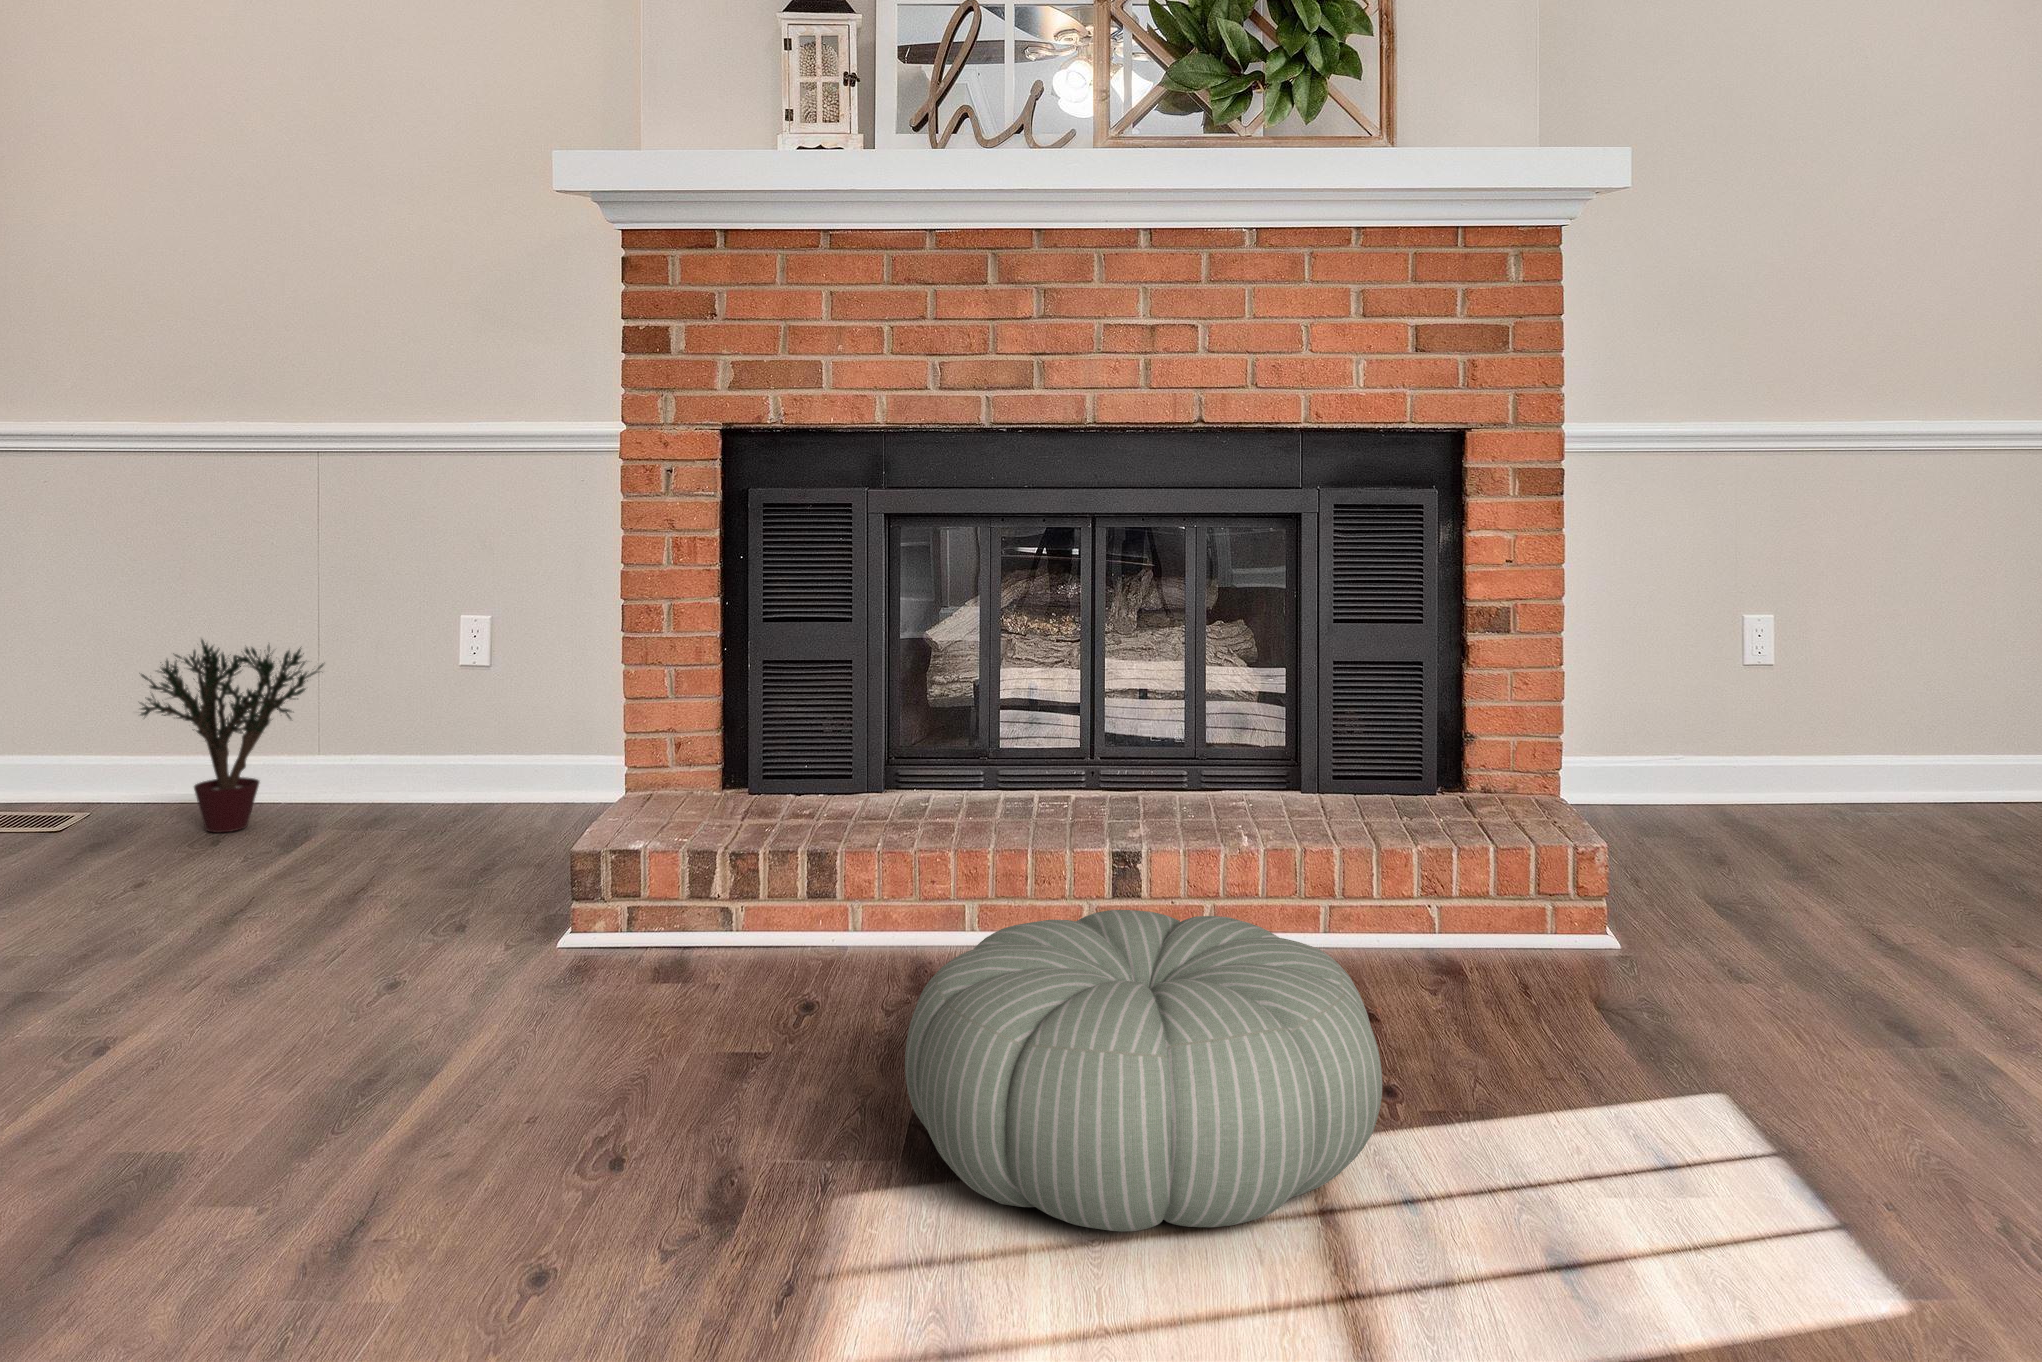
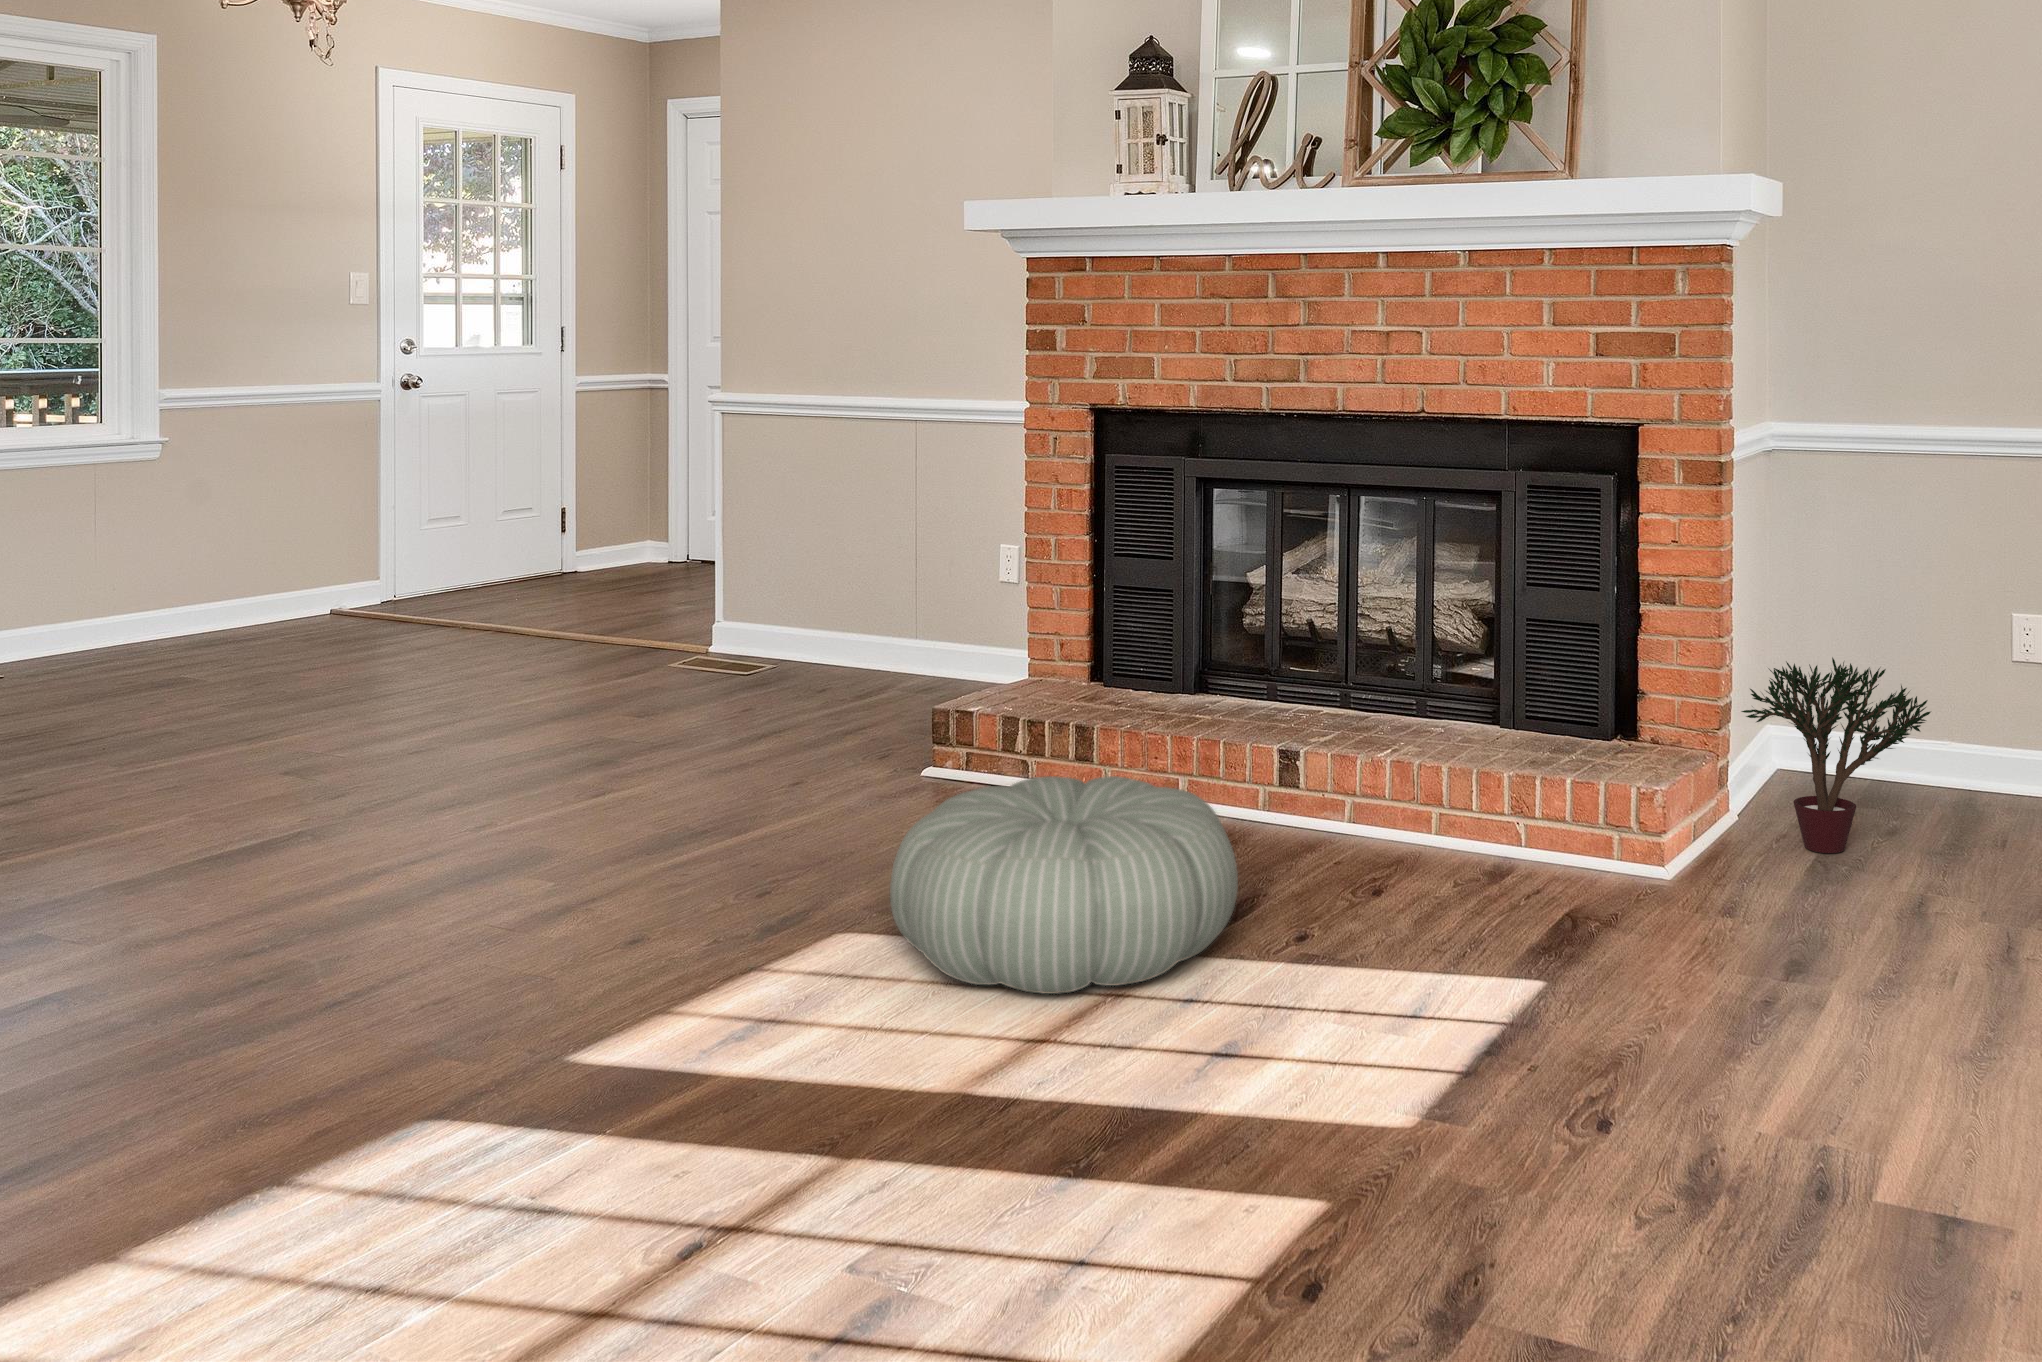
potted plant: present [141,640,324,832] -> present [1741,658,1930,853]

